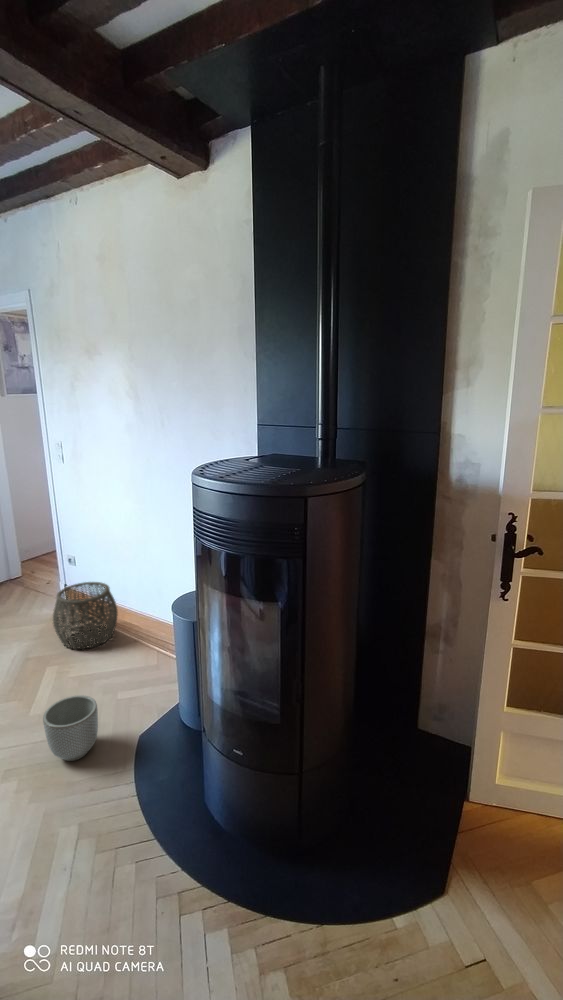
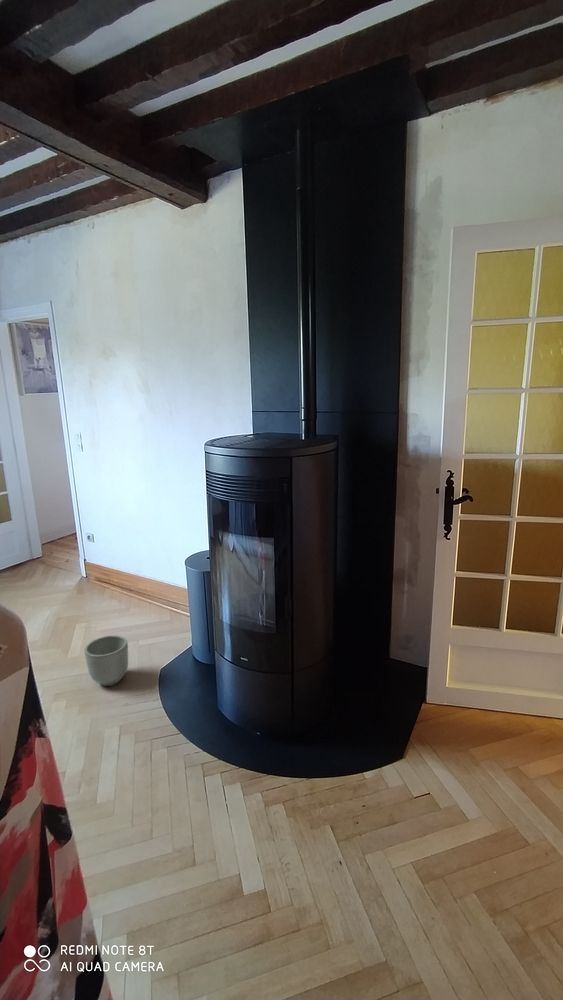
woven basket: present [53,582,118,649] -> none [80,553,135,610]

